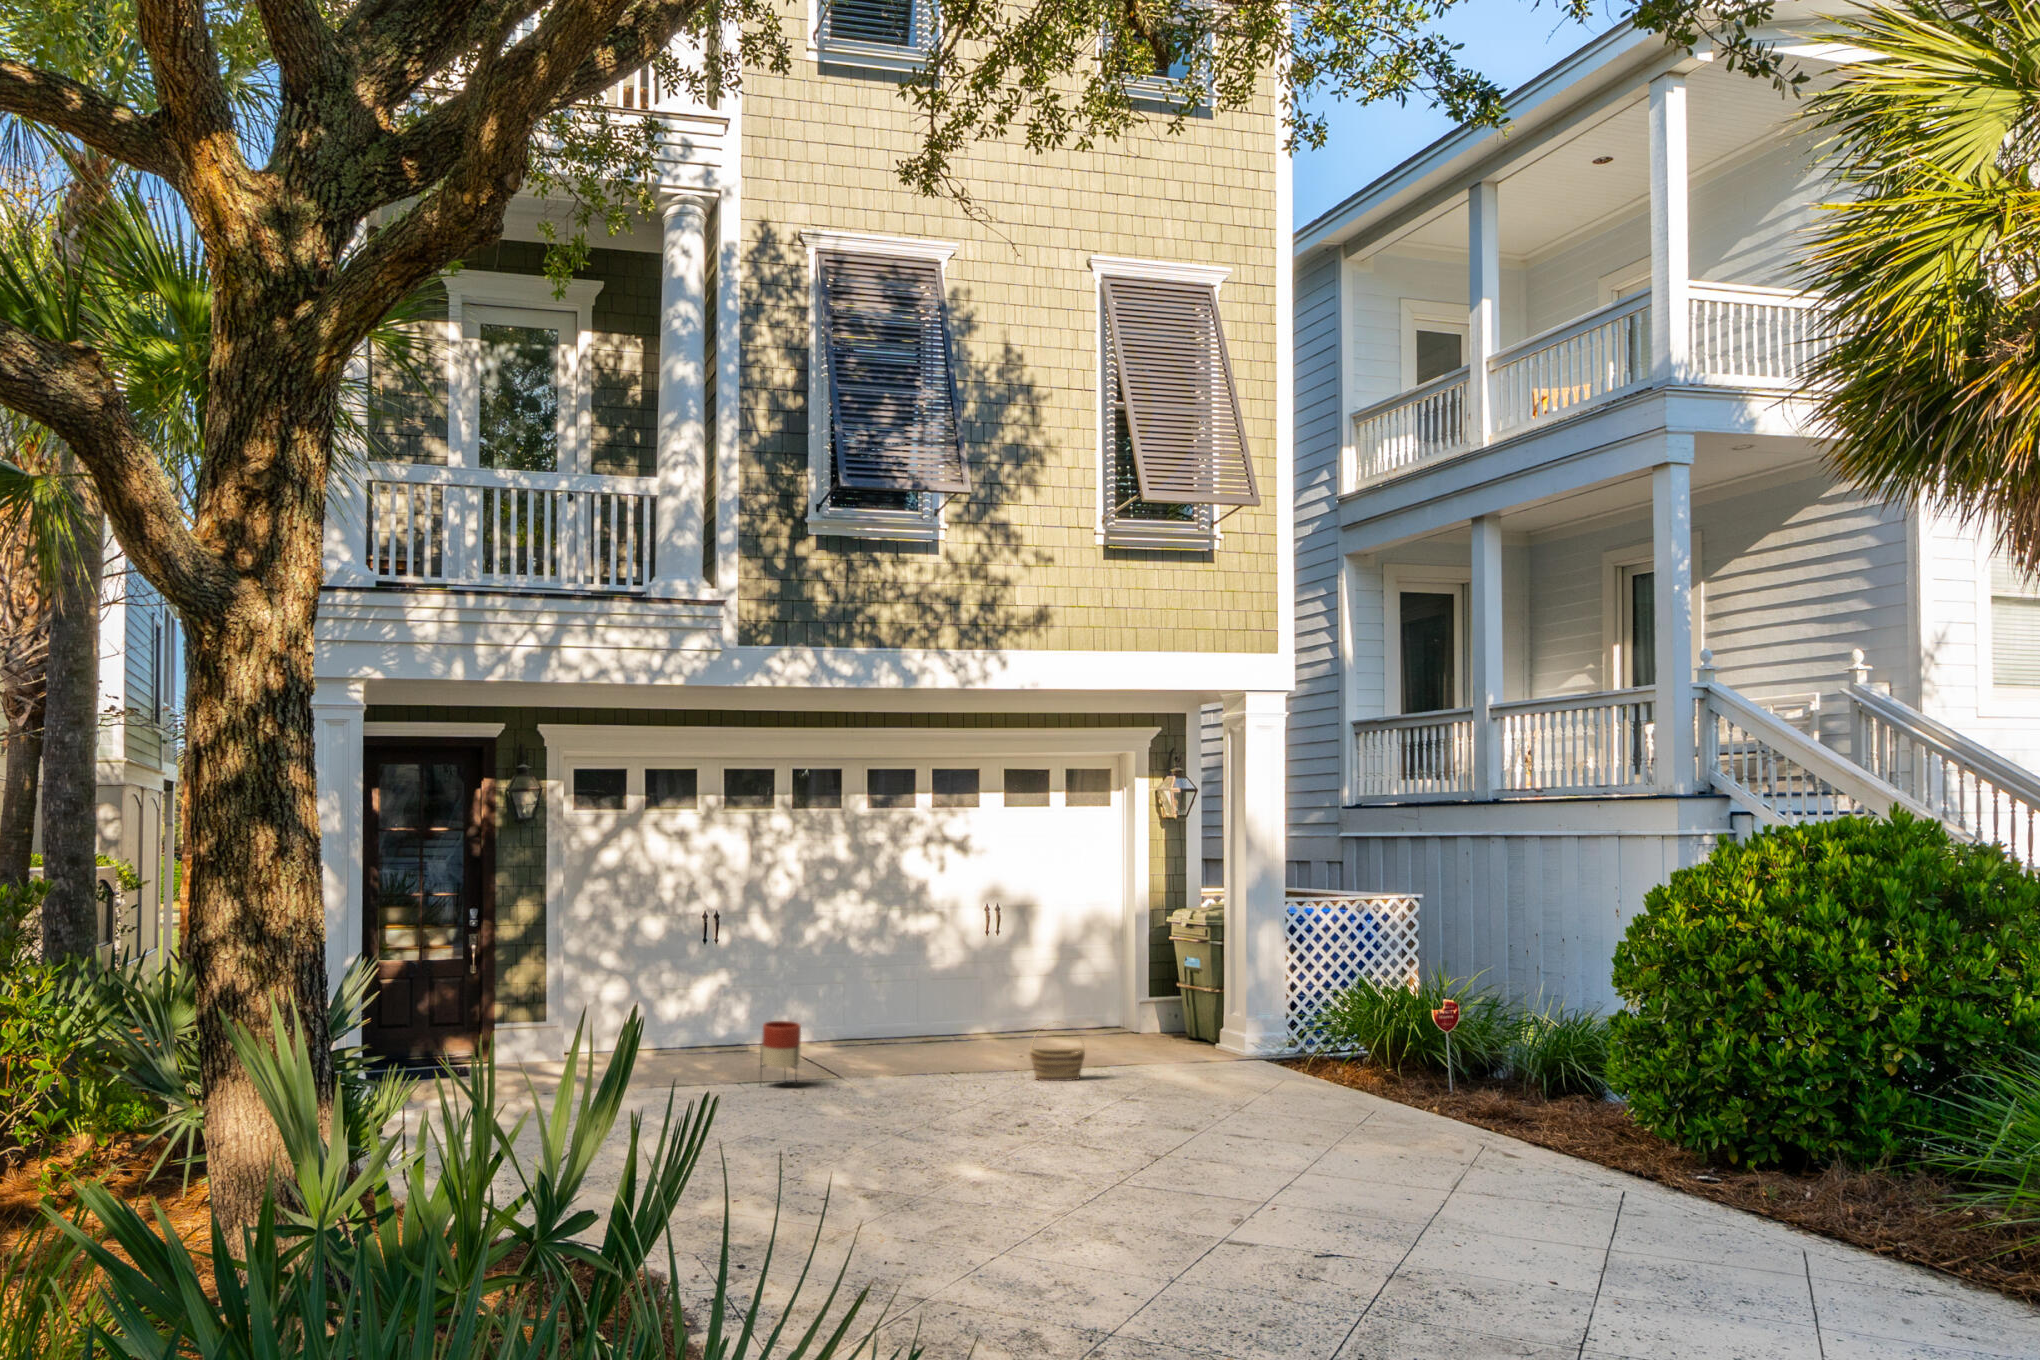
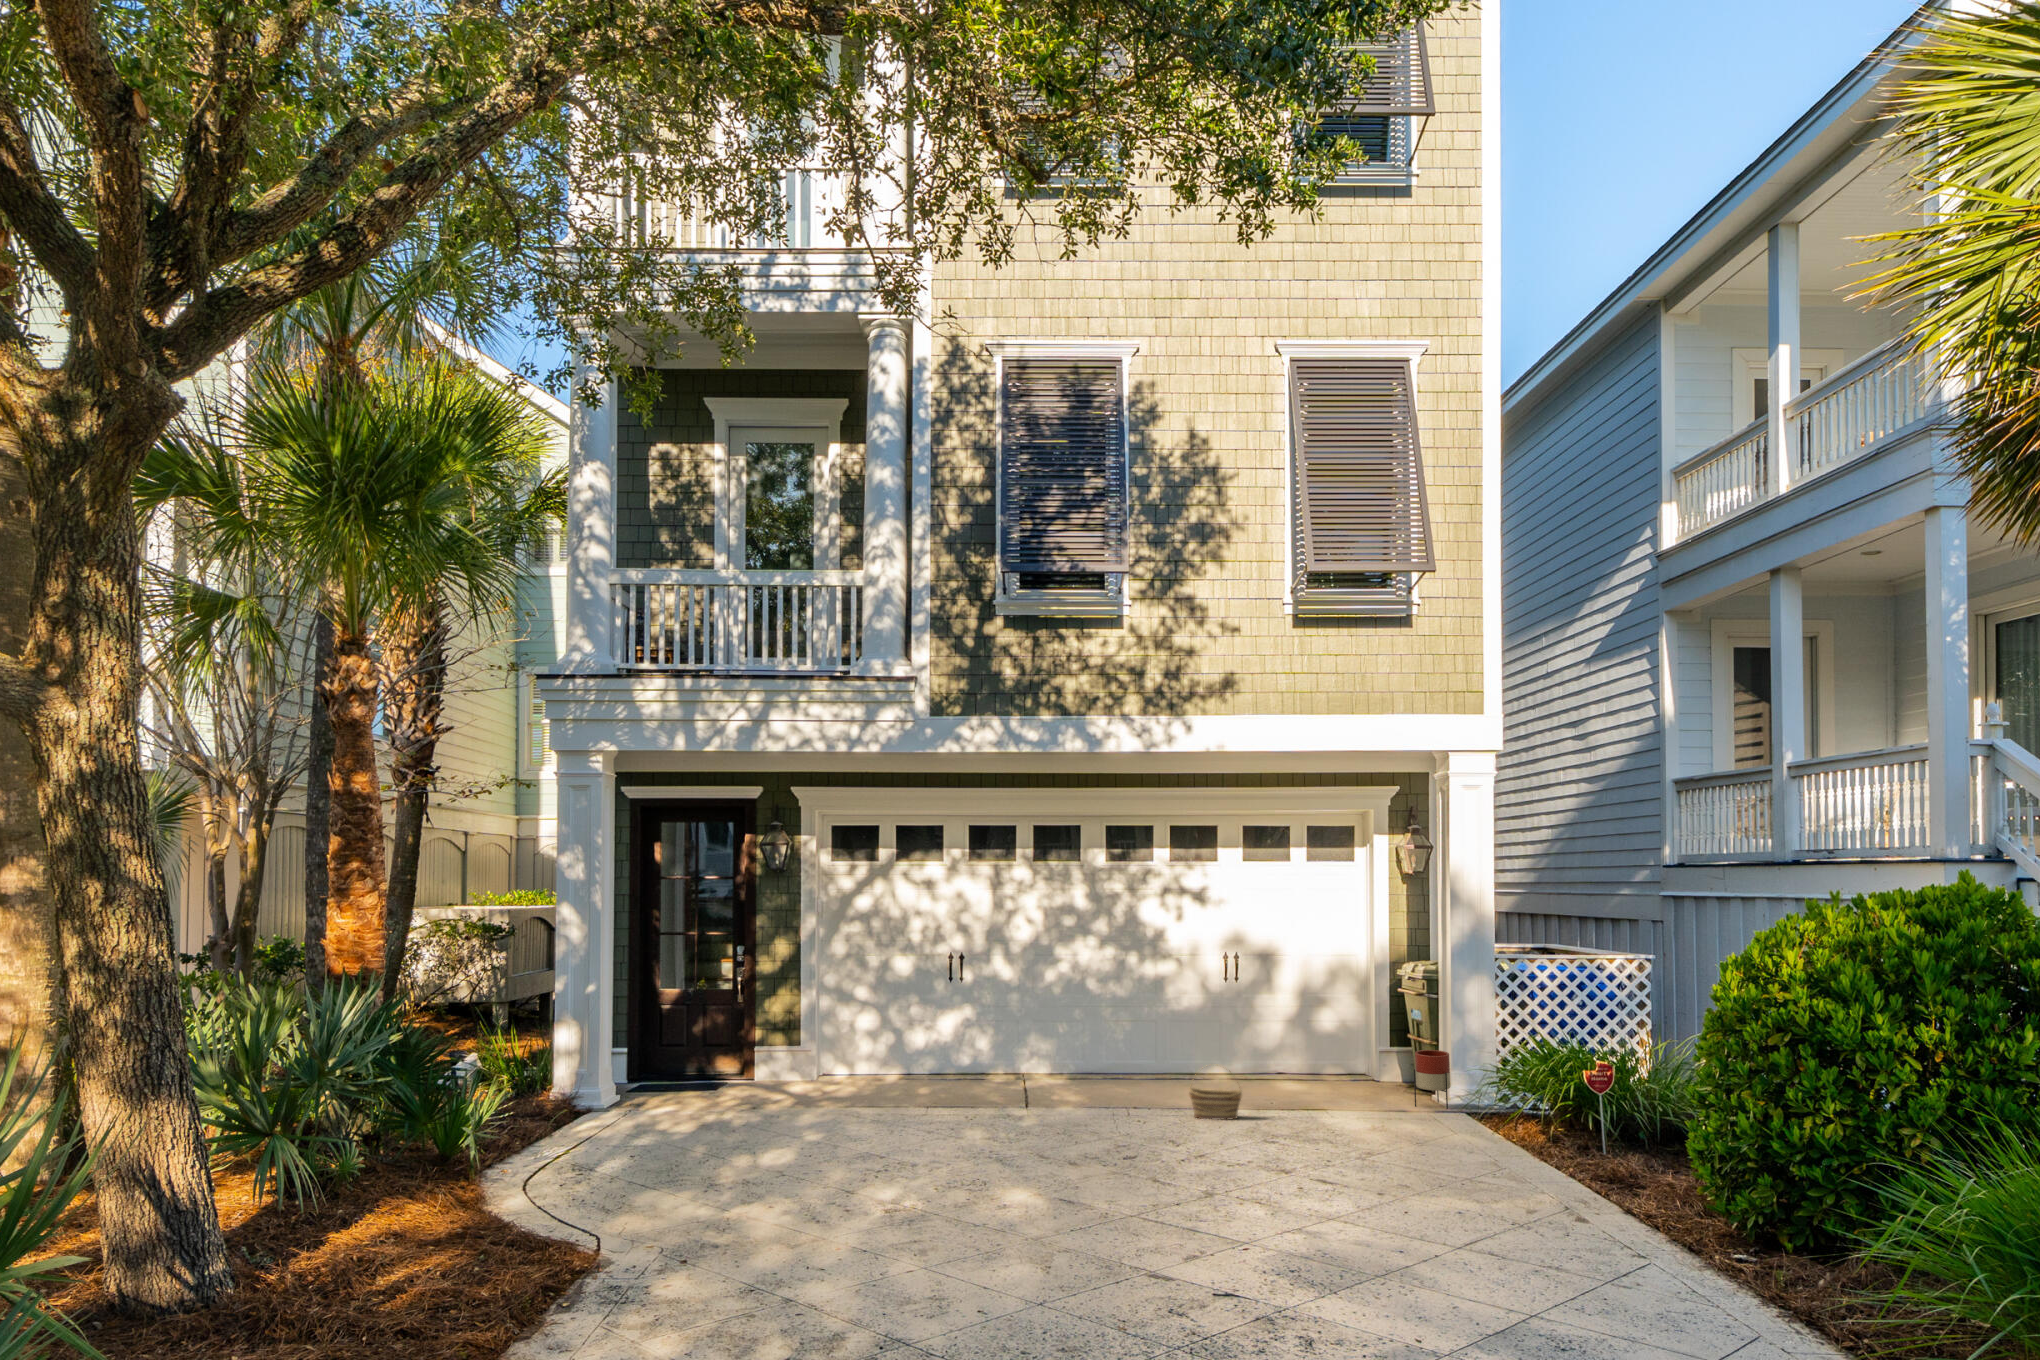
planter: present [760,1021,801,1072] -> present [1414,1050,1451,1109]

